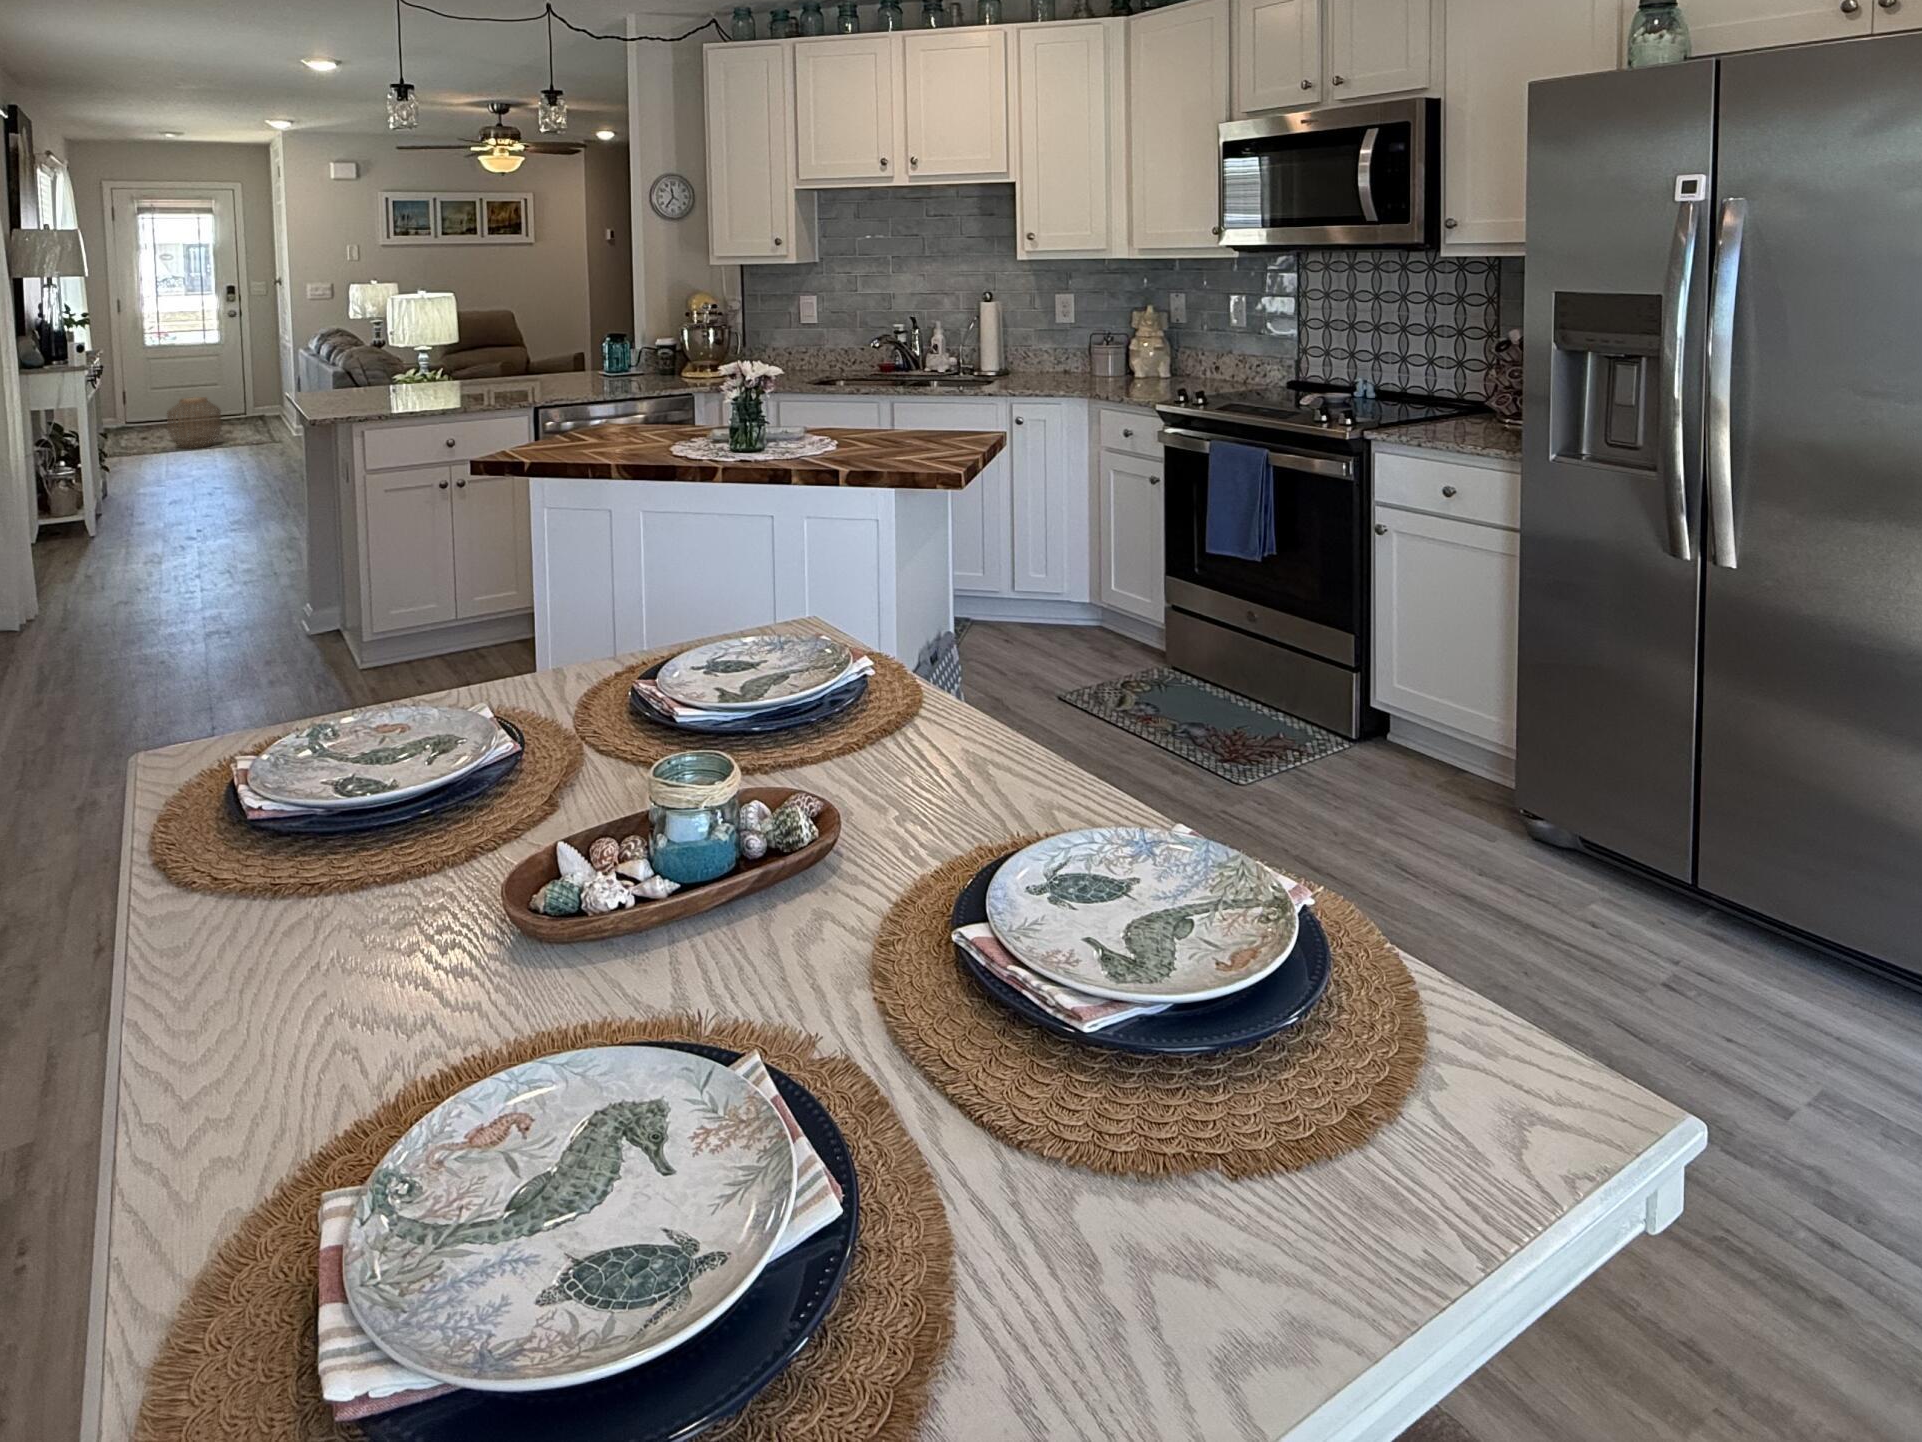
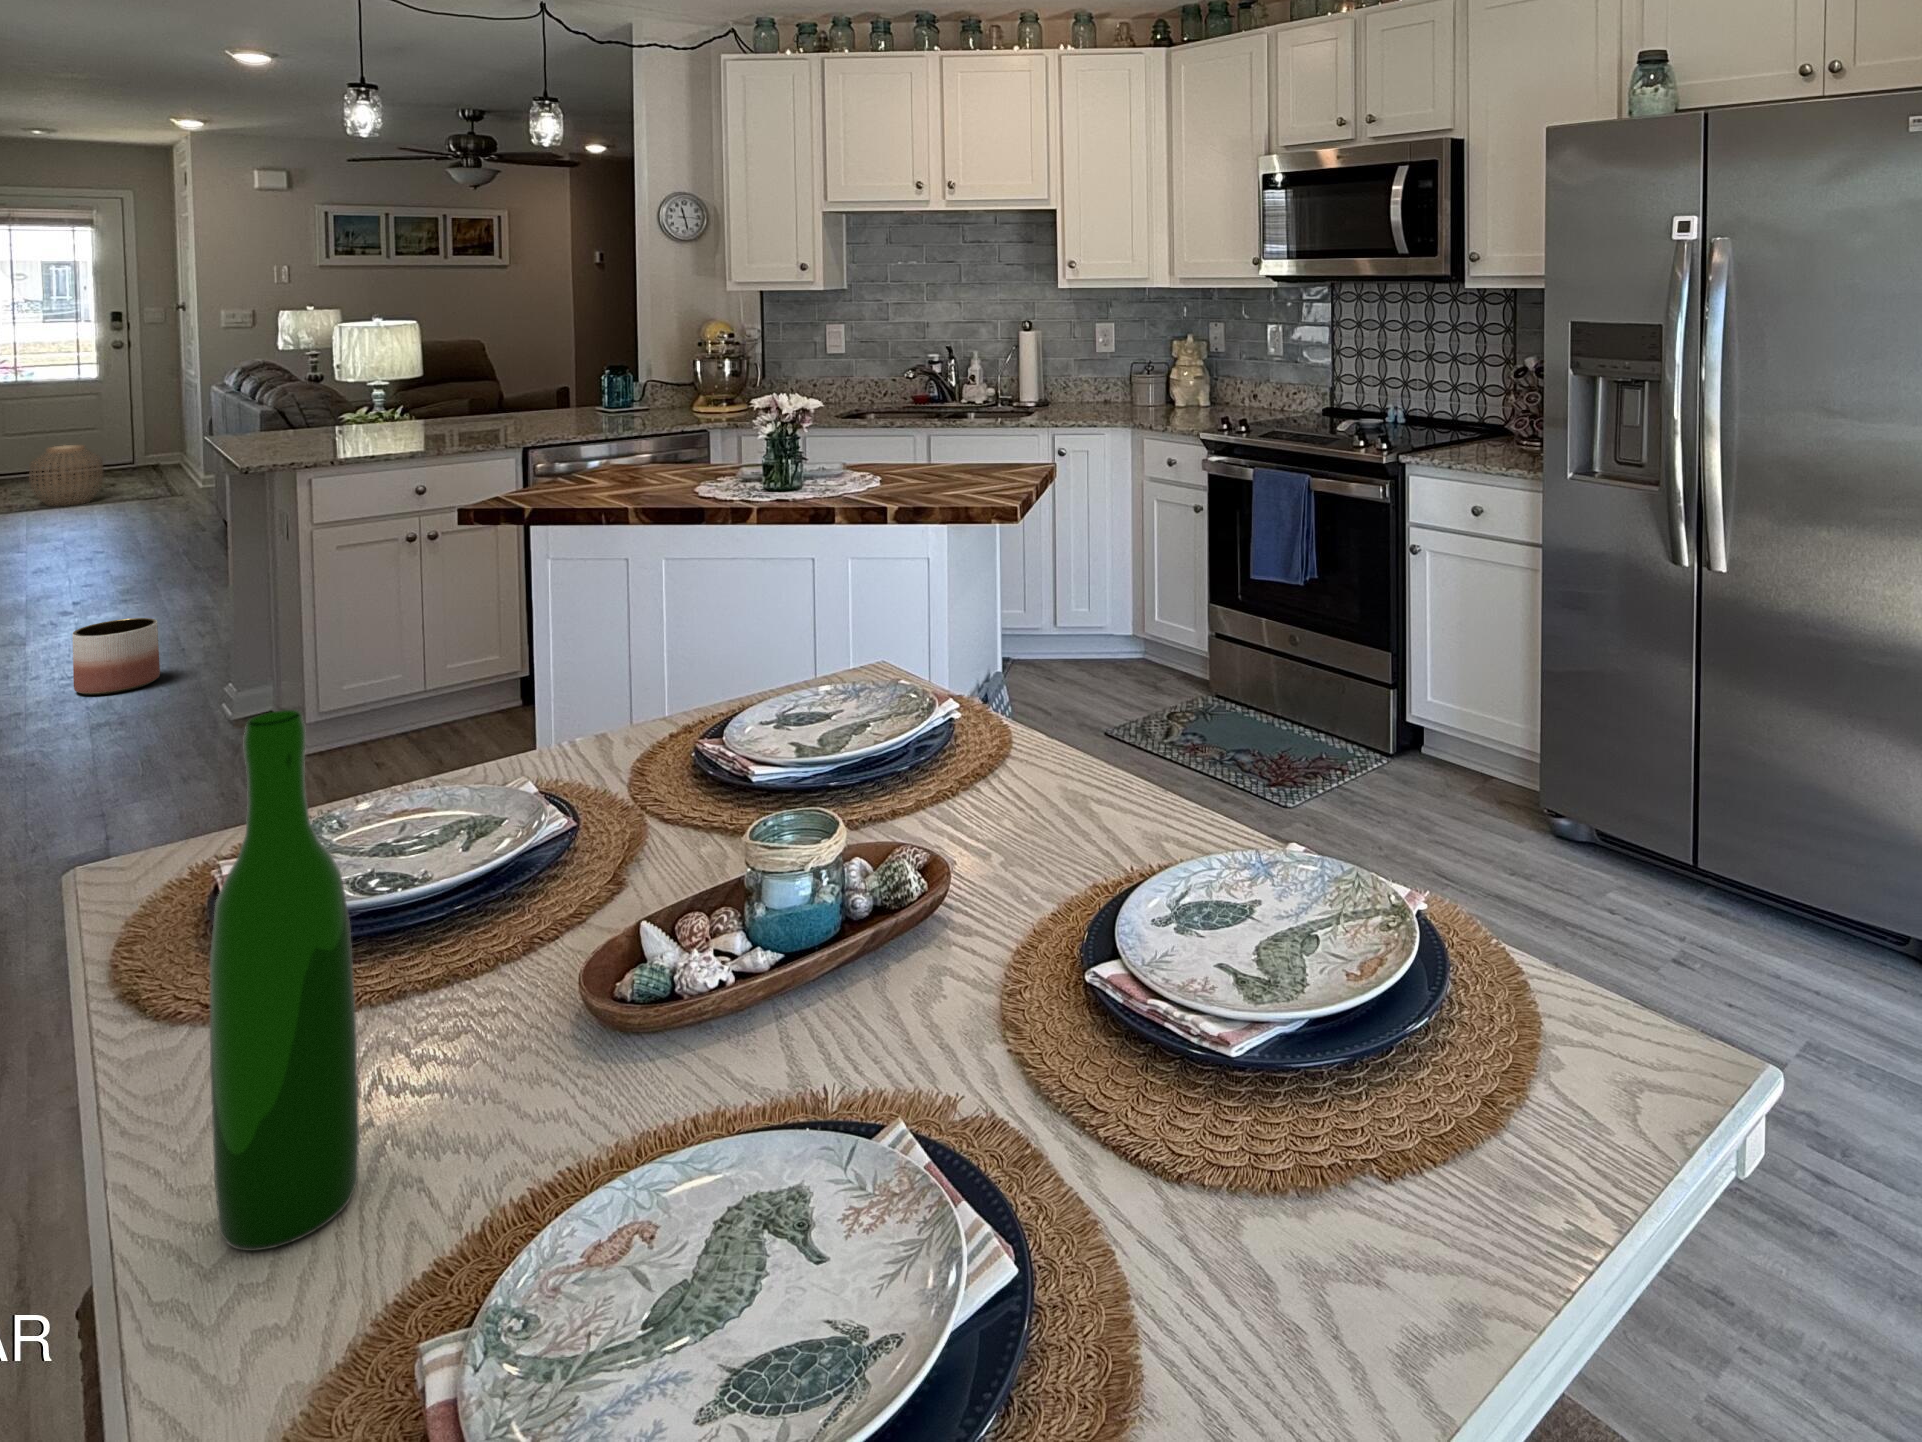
planter: none [190,546,255,608] -> present [73,618,160,695]
wine bottle: none [181,634,304,1094] -> present [210,710,359,1251]

